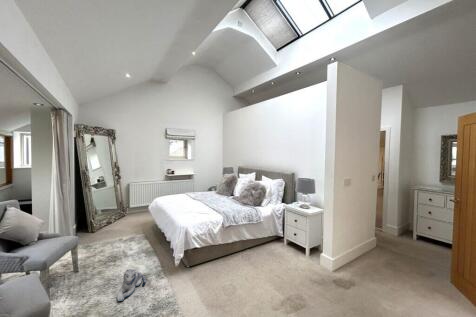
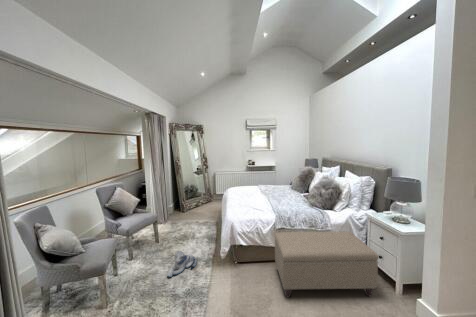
ottoman: none [226,220,302,281] -> present [275,231,379,297]

